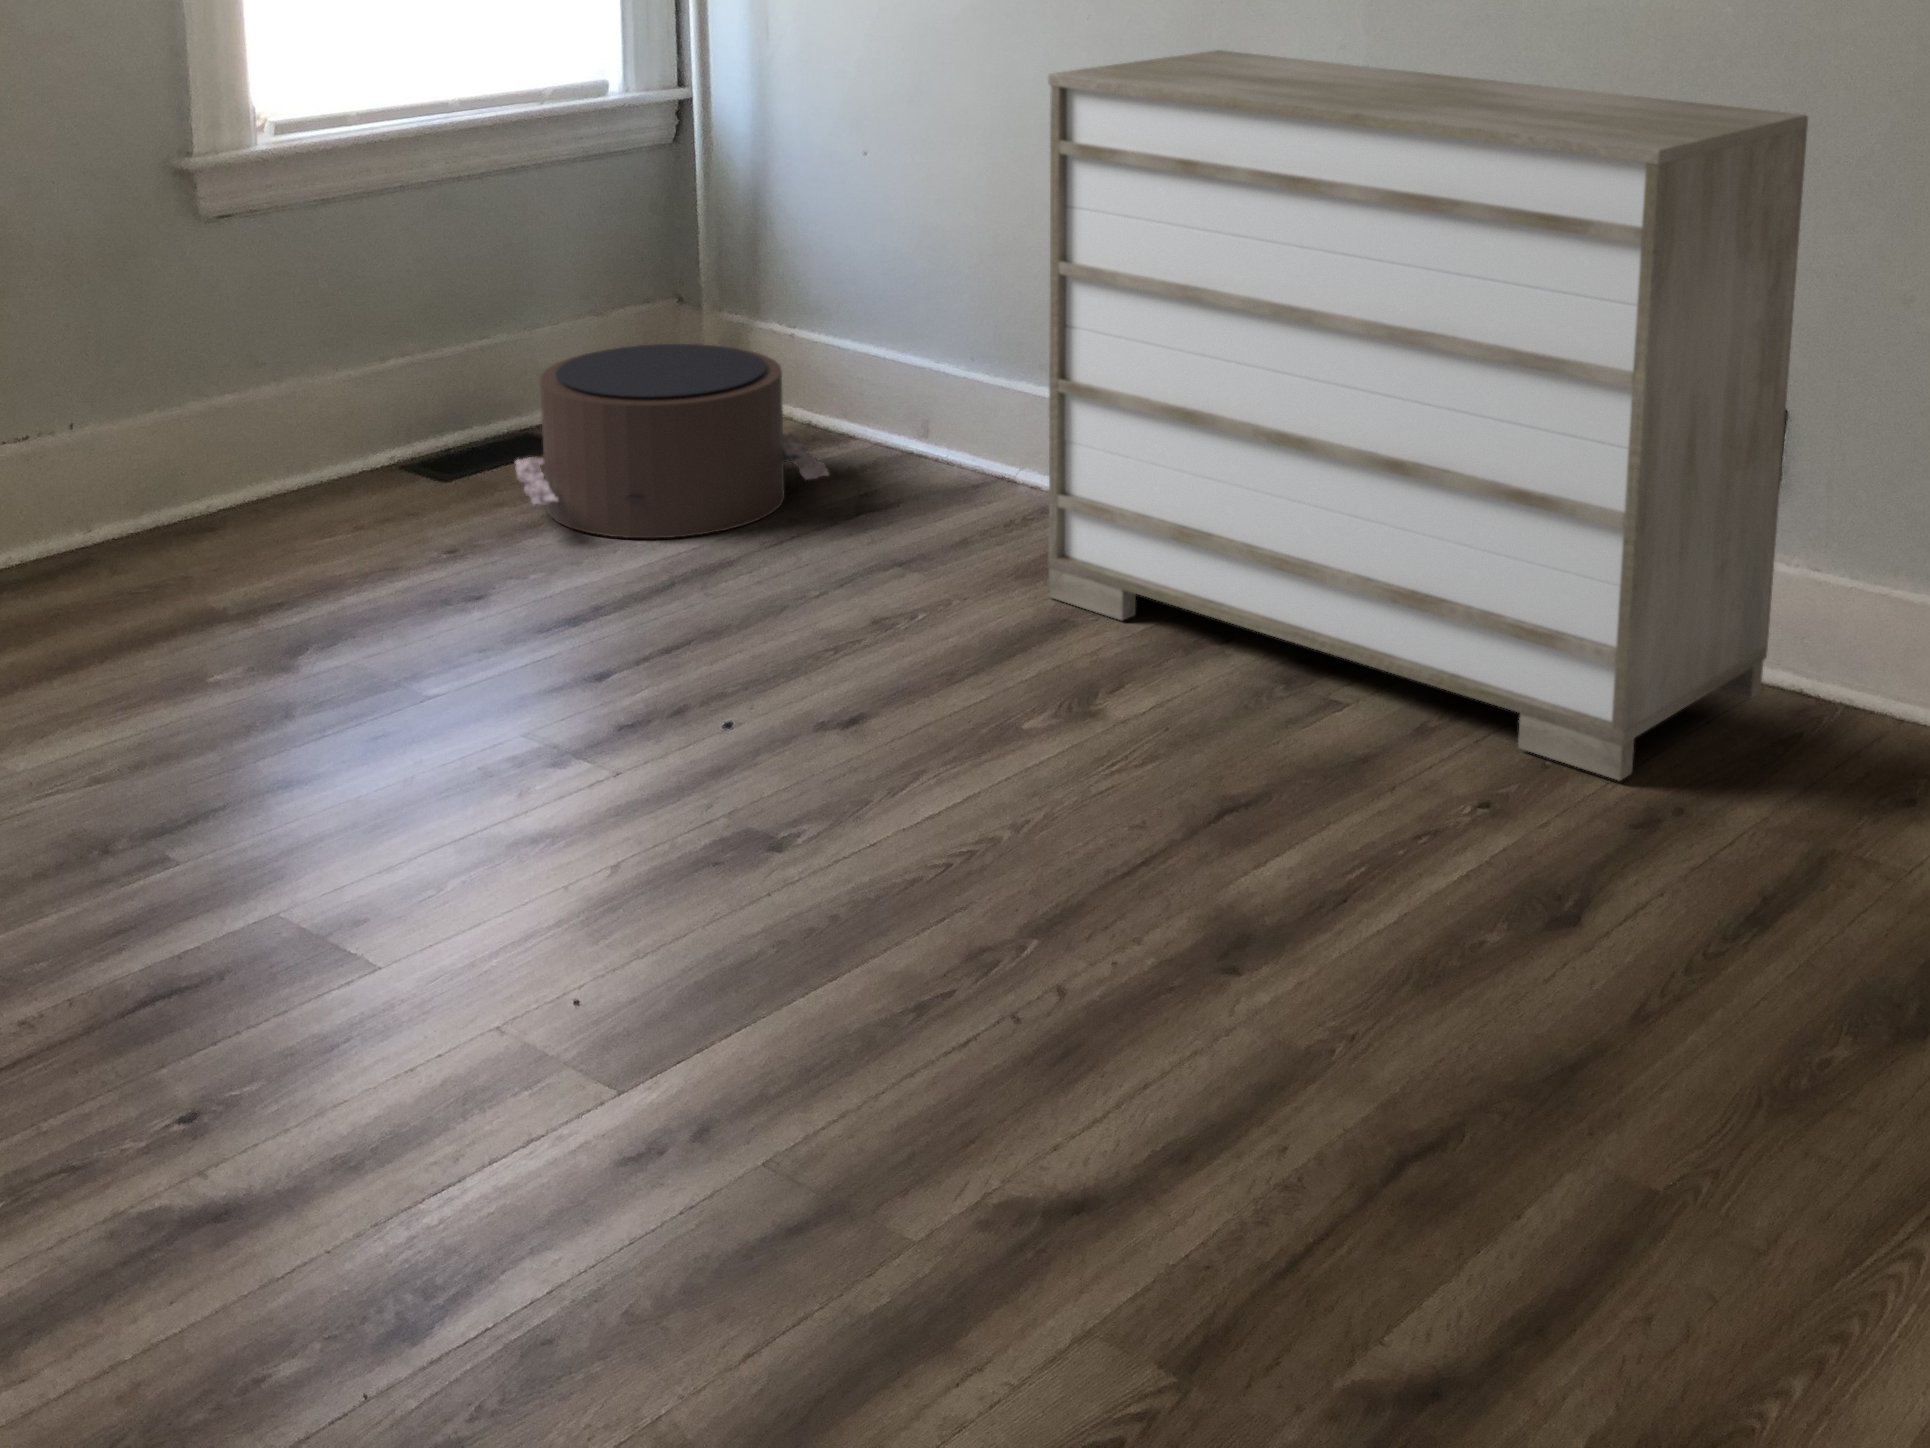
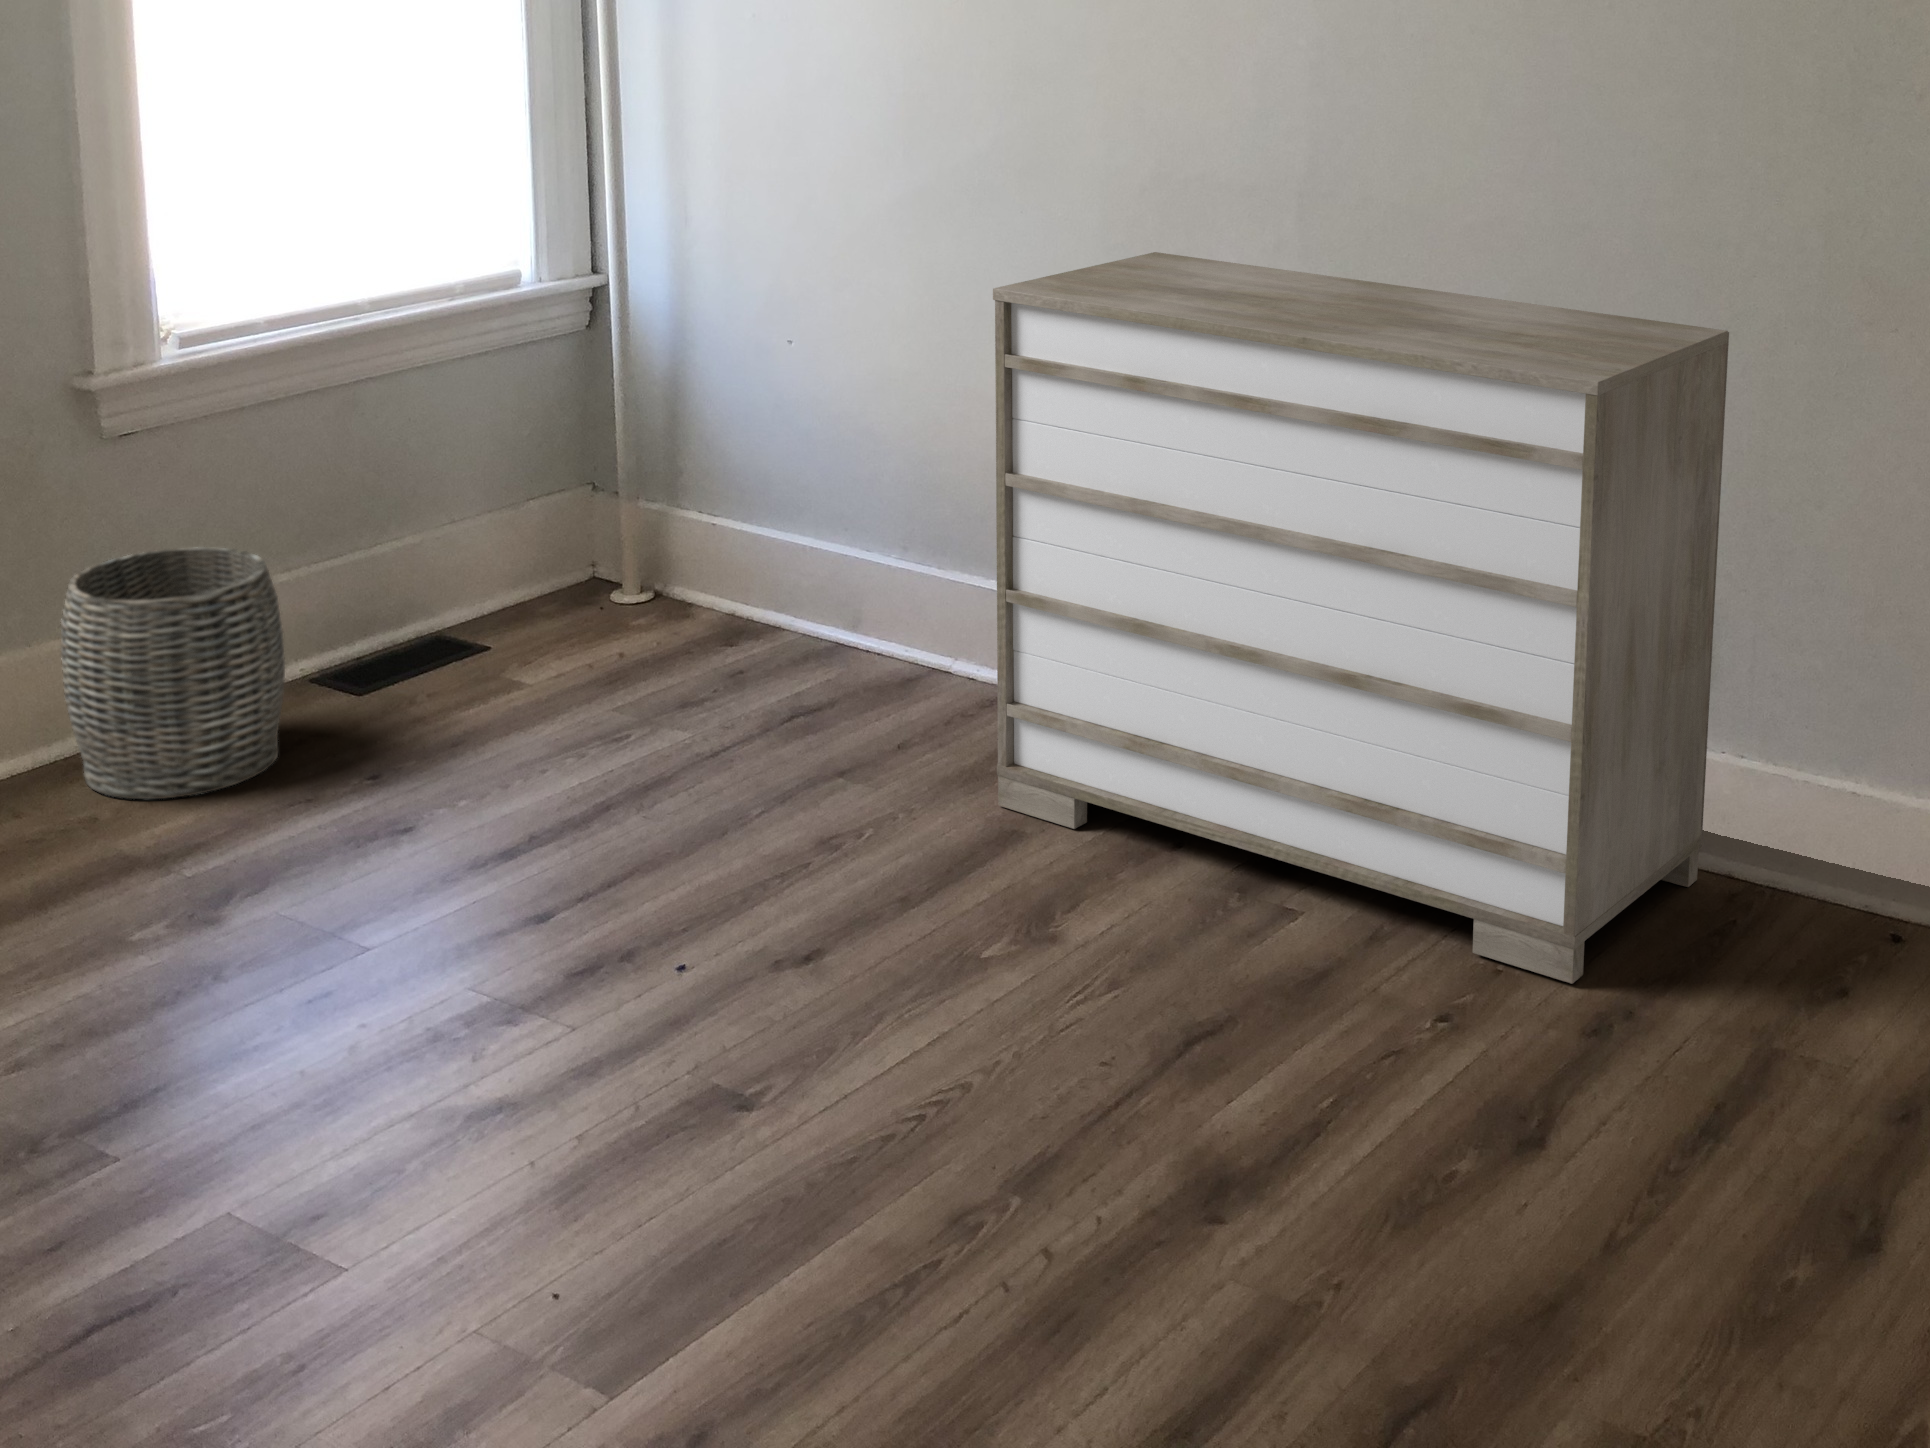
woven basket: none [168,329,375,561] -> present [61,547,285,799]
pouf: present [515,344,829,538] -> none [433,545,766,755]

